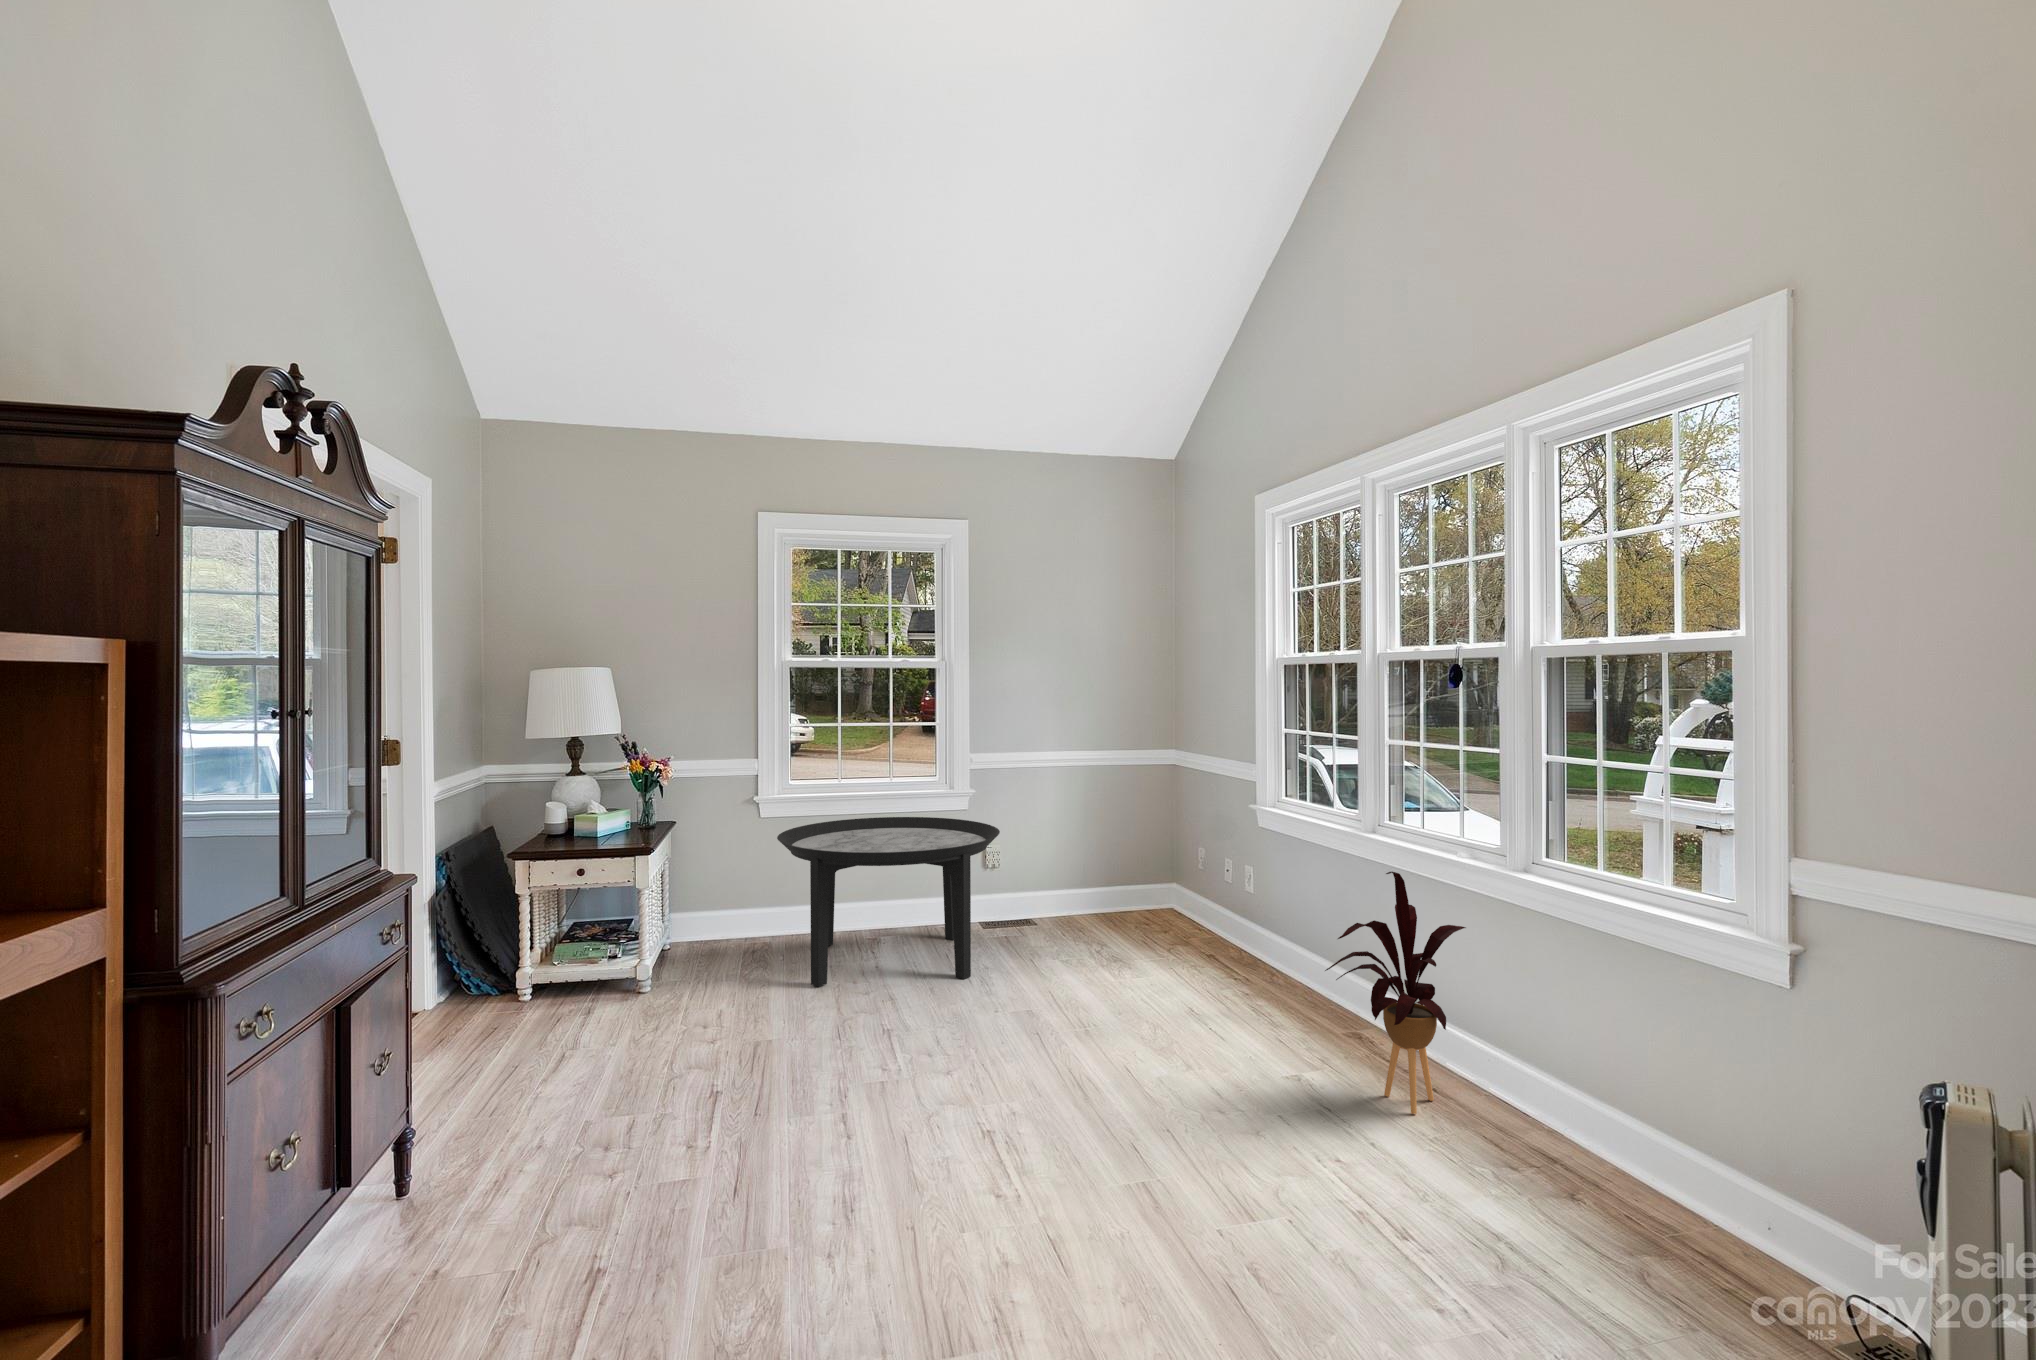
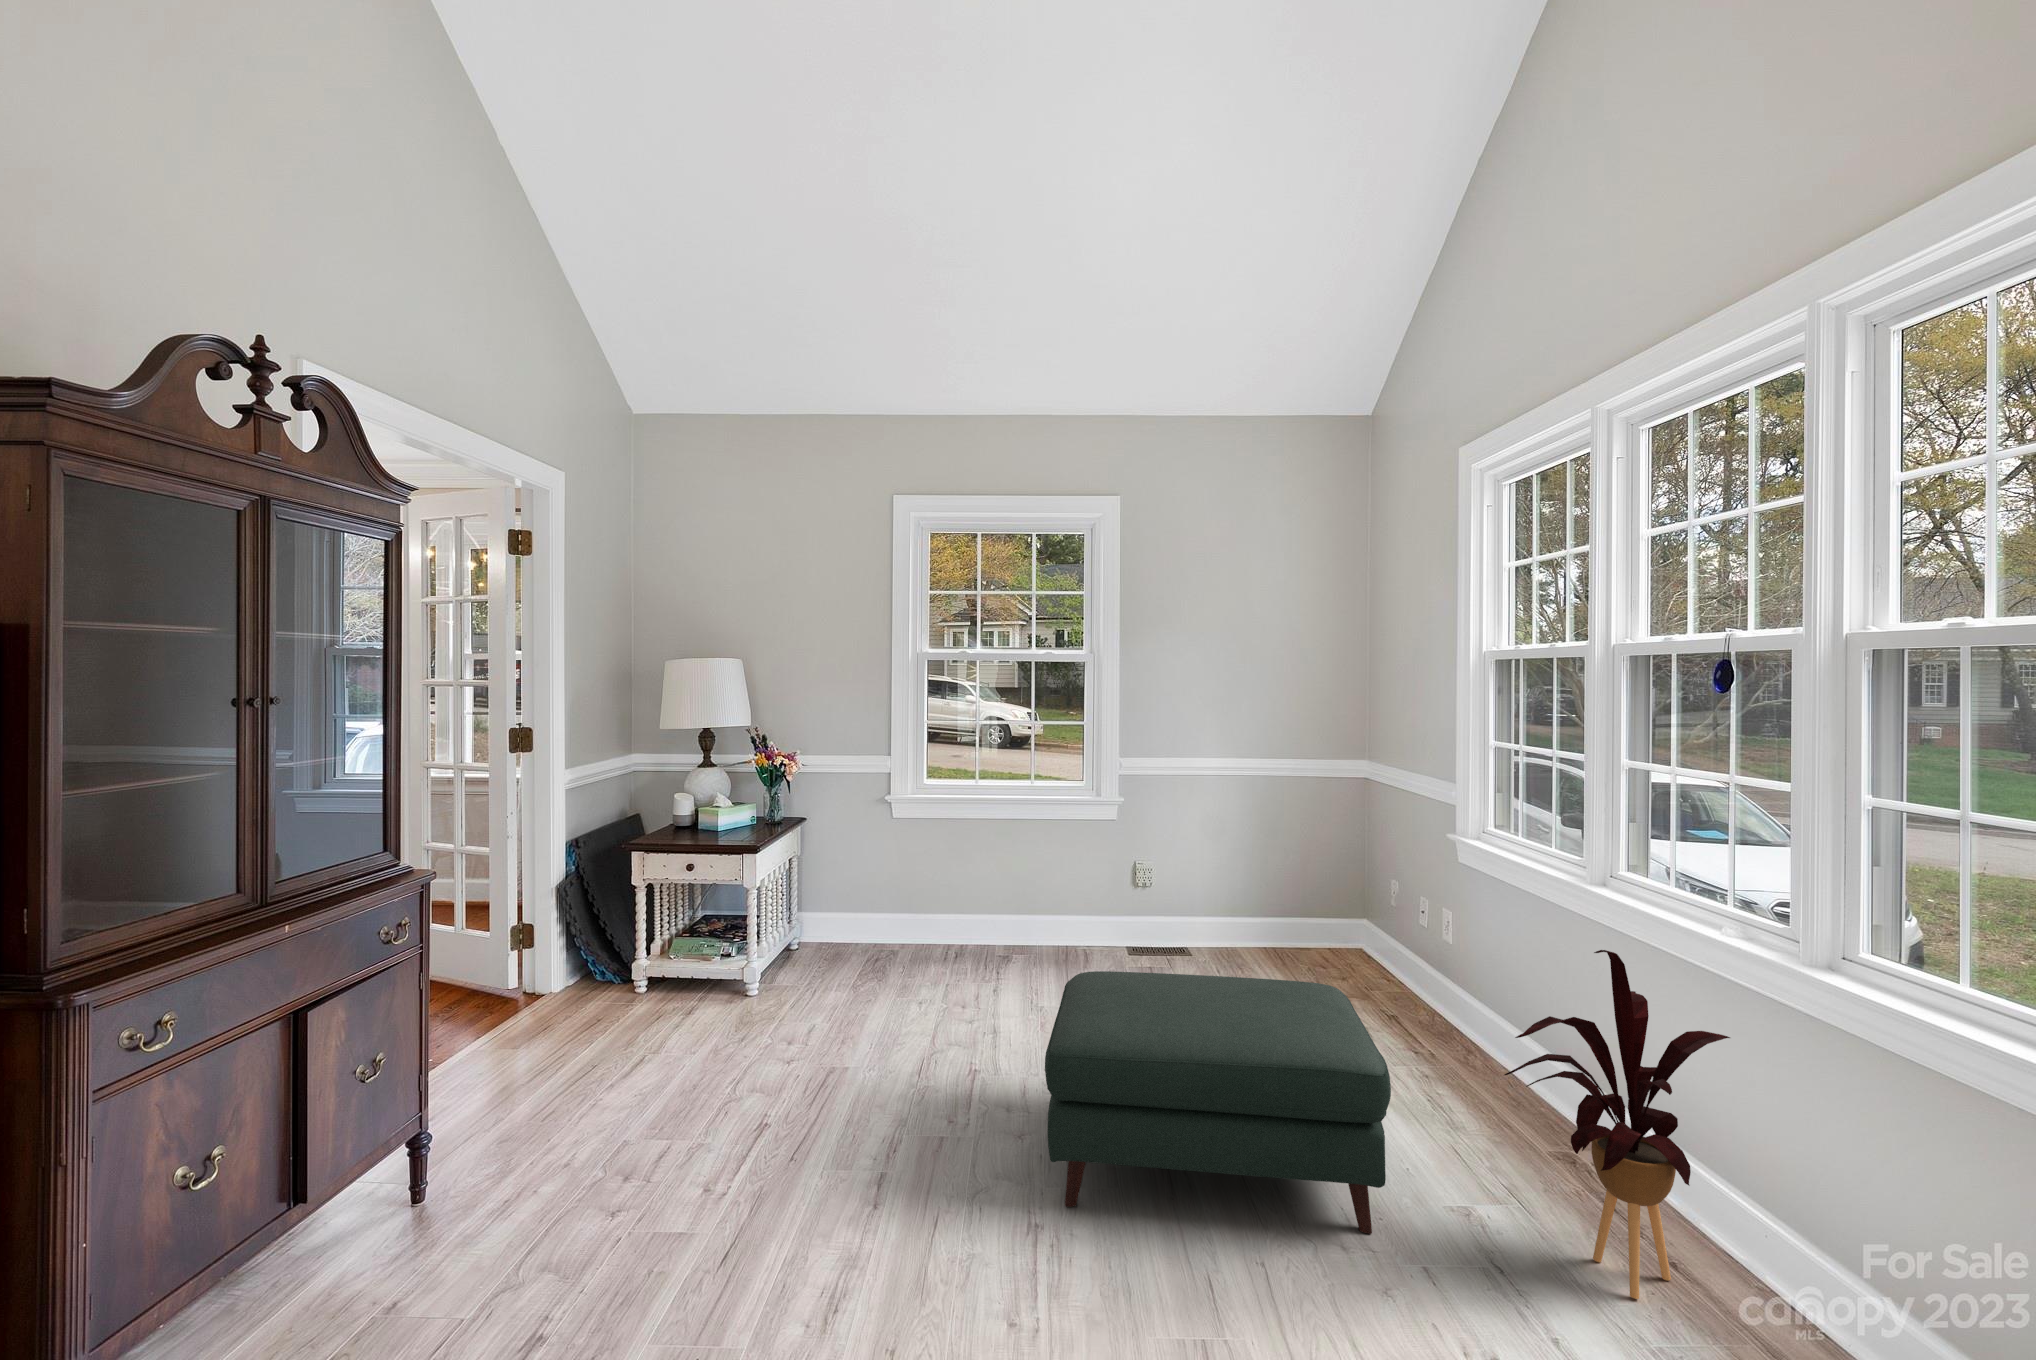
round table: present [777,817,1000,987] -> none [893,824,1137,1016]
ottoman: none [977,924,1249,1115] -> present [1045,971,1391,1234]

